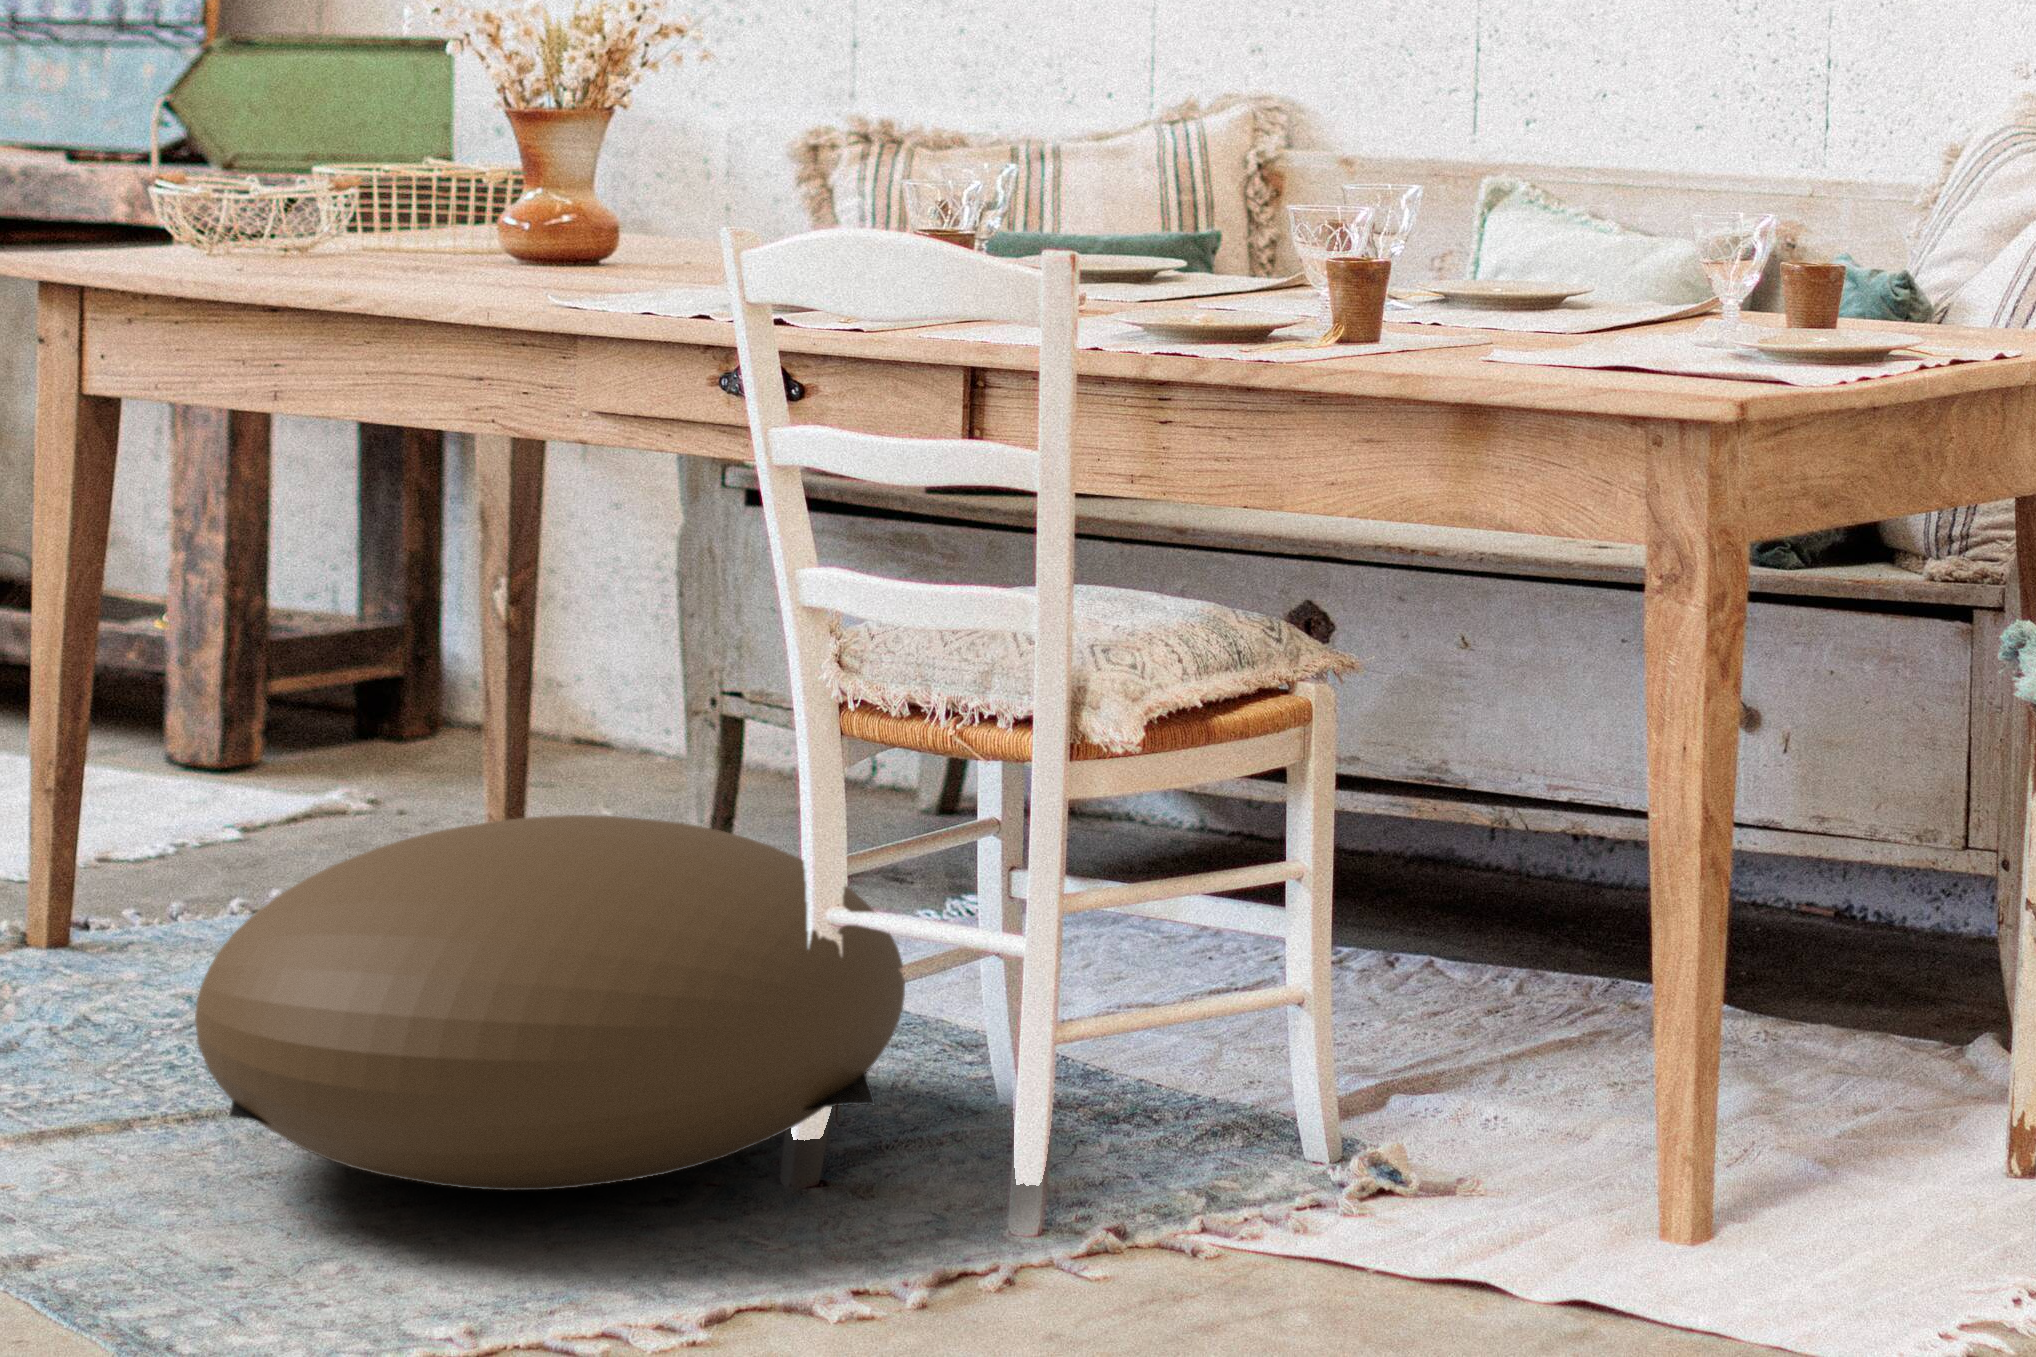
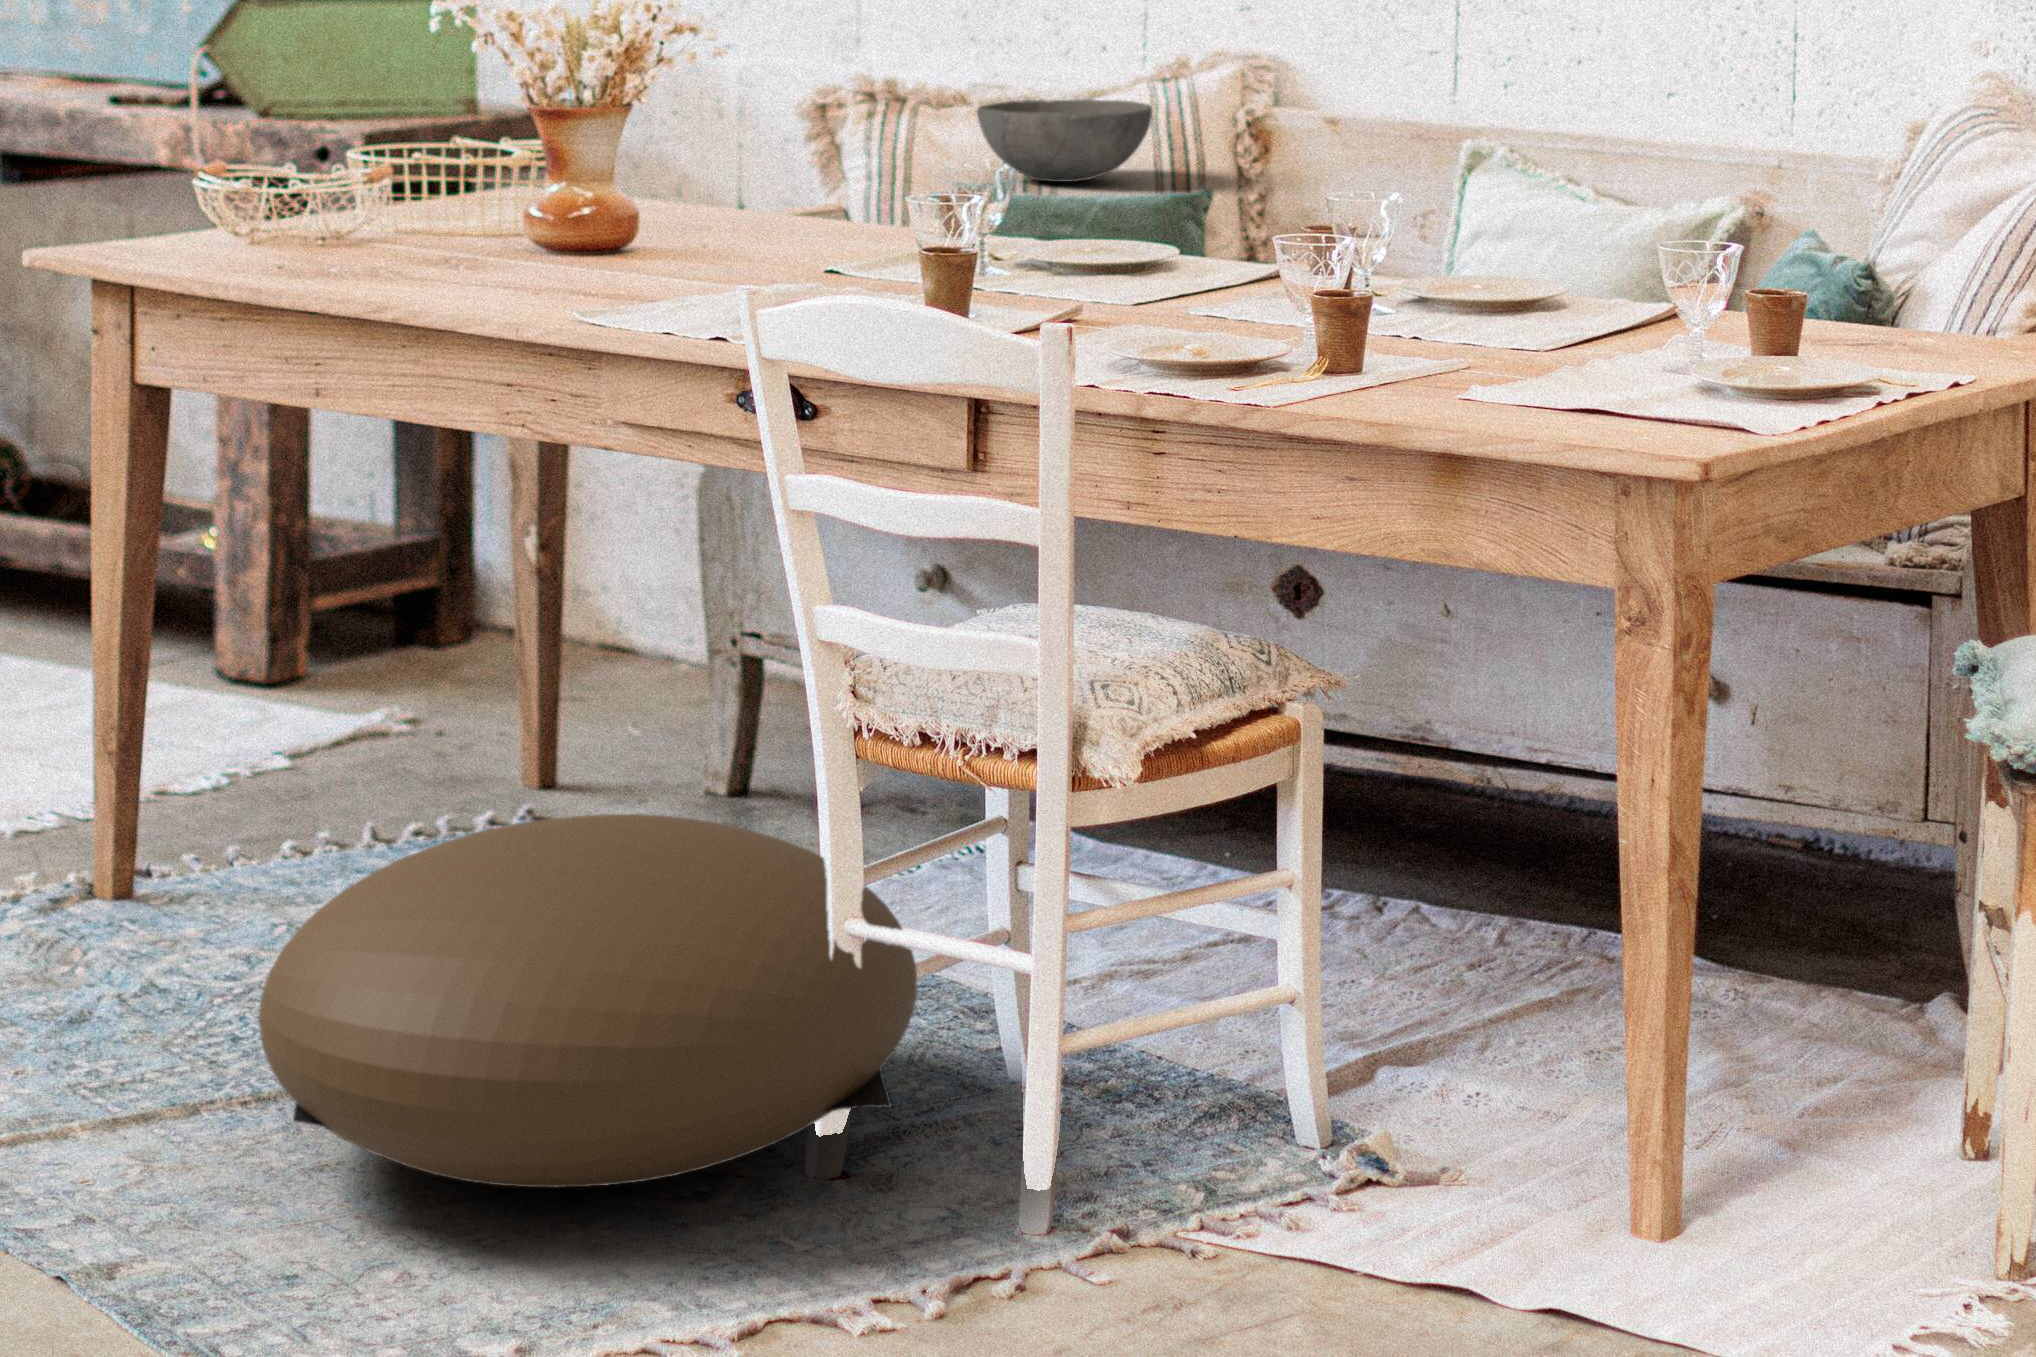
bowl: none [981,139,1164,220] -> present [977,99,1152,182]

